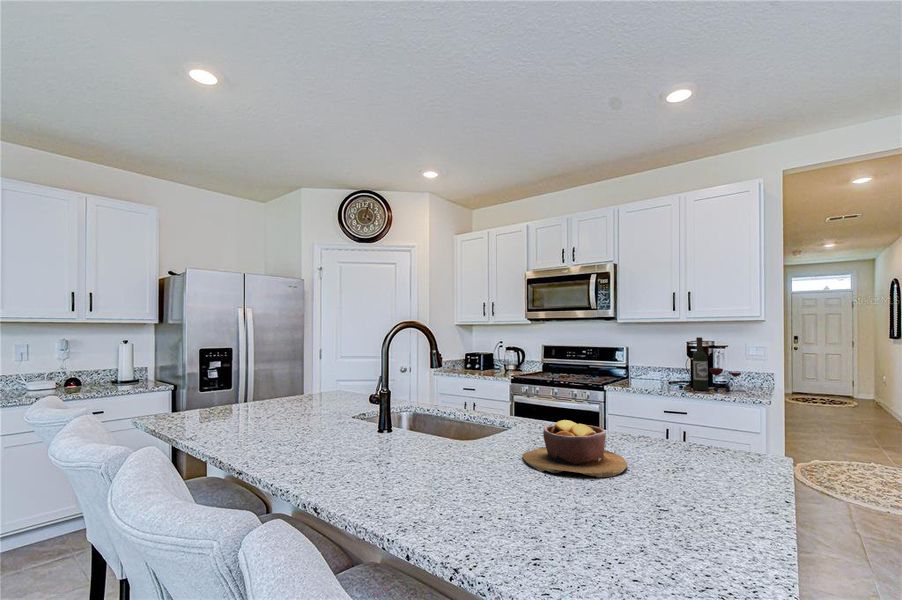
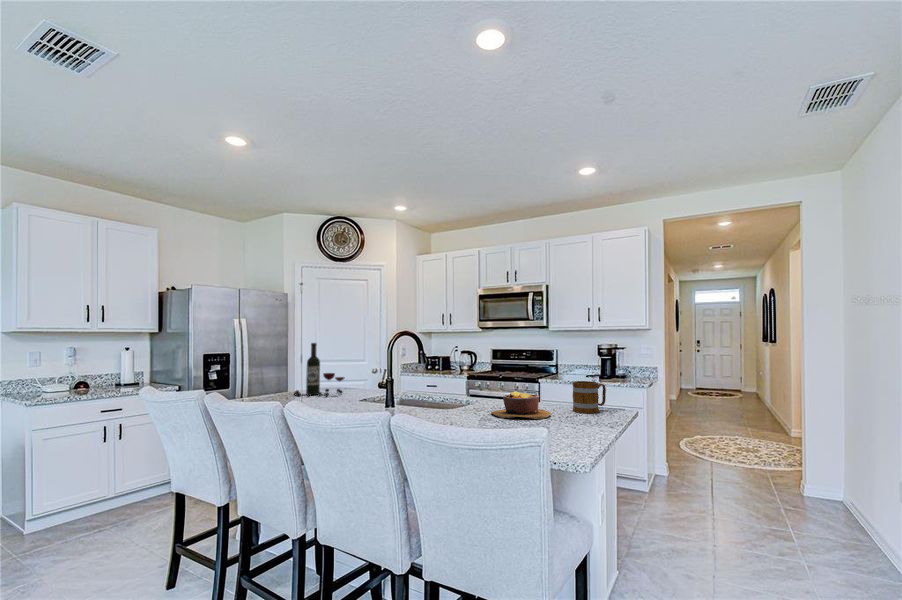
wine bottle: present [679,337,741,392] -> present [294,343,344,397]
mug: none [663,404,724,464] -> present [572,381,606,413]

